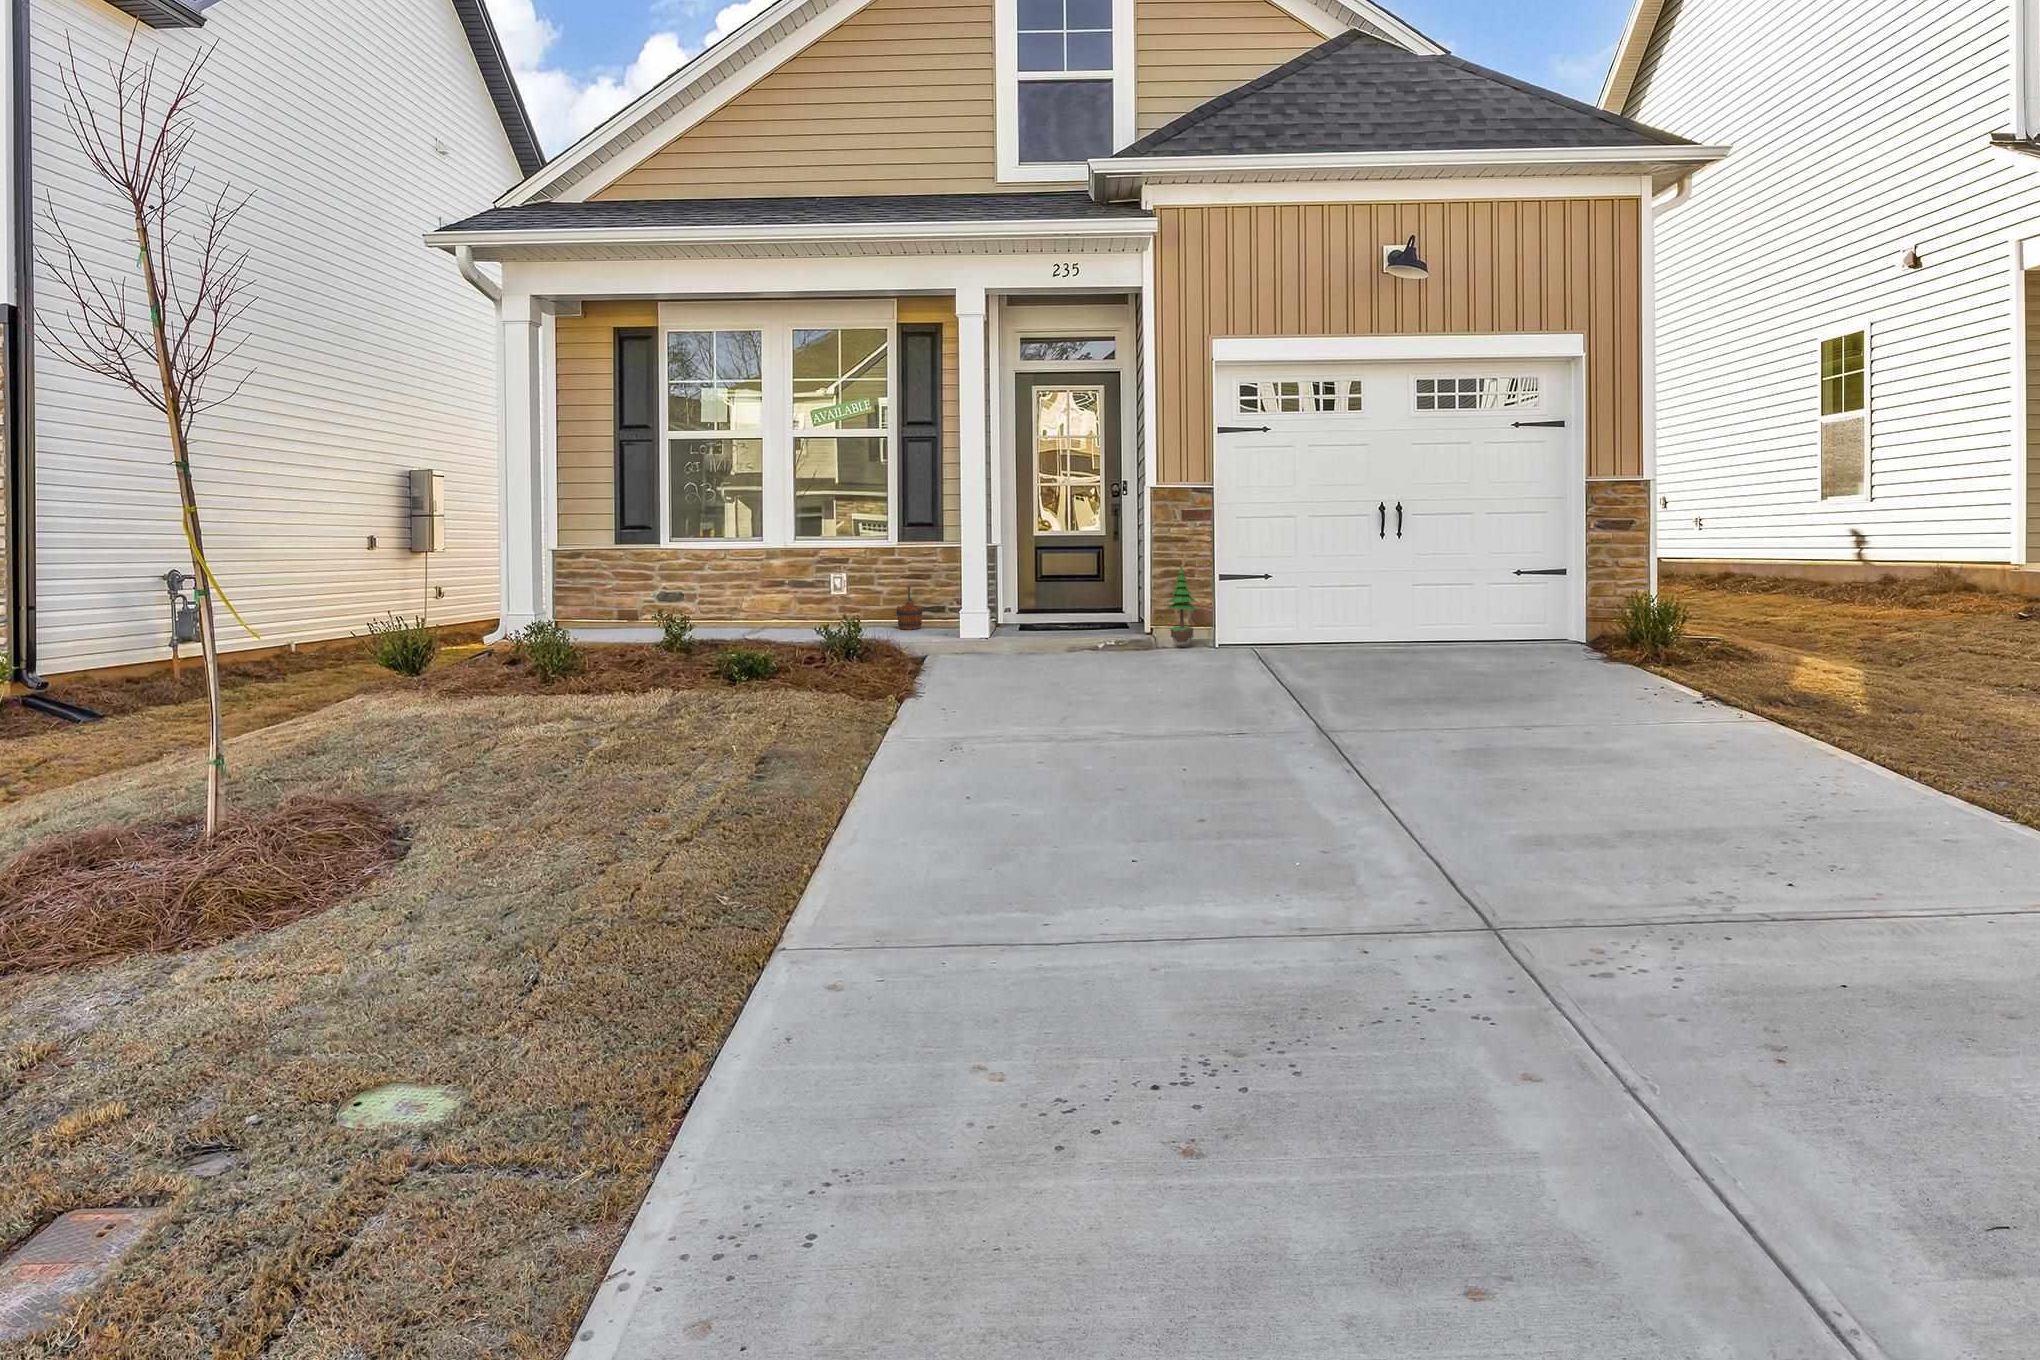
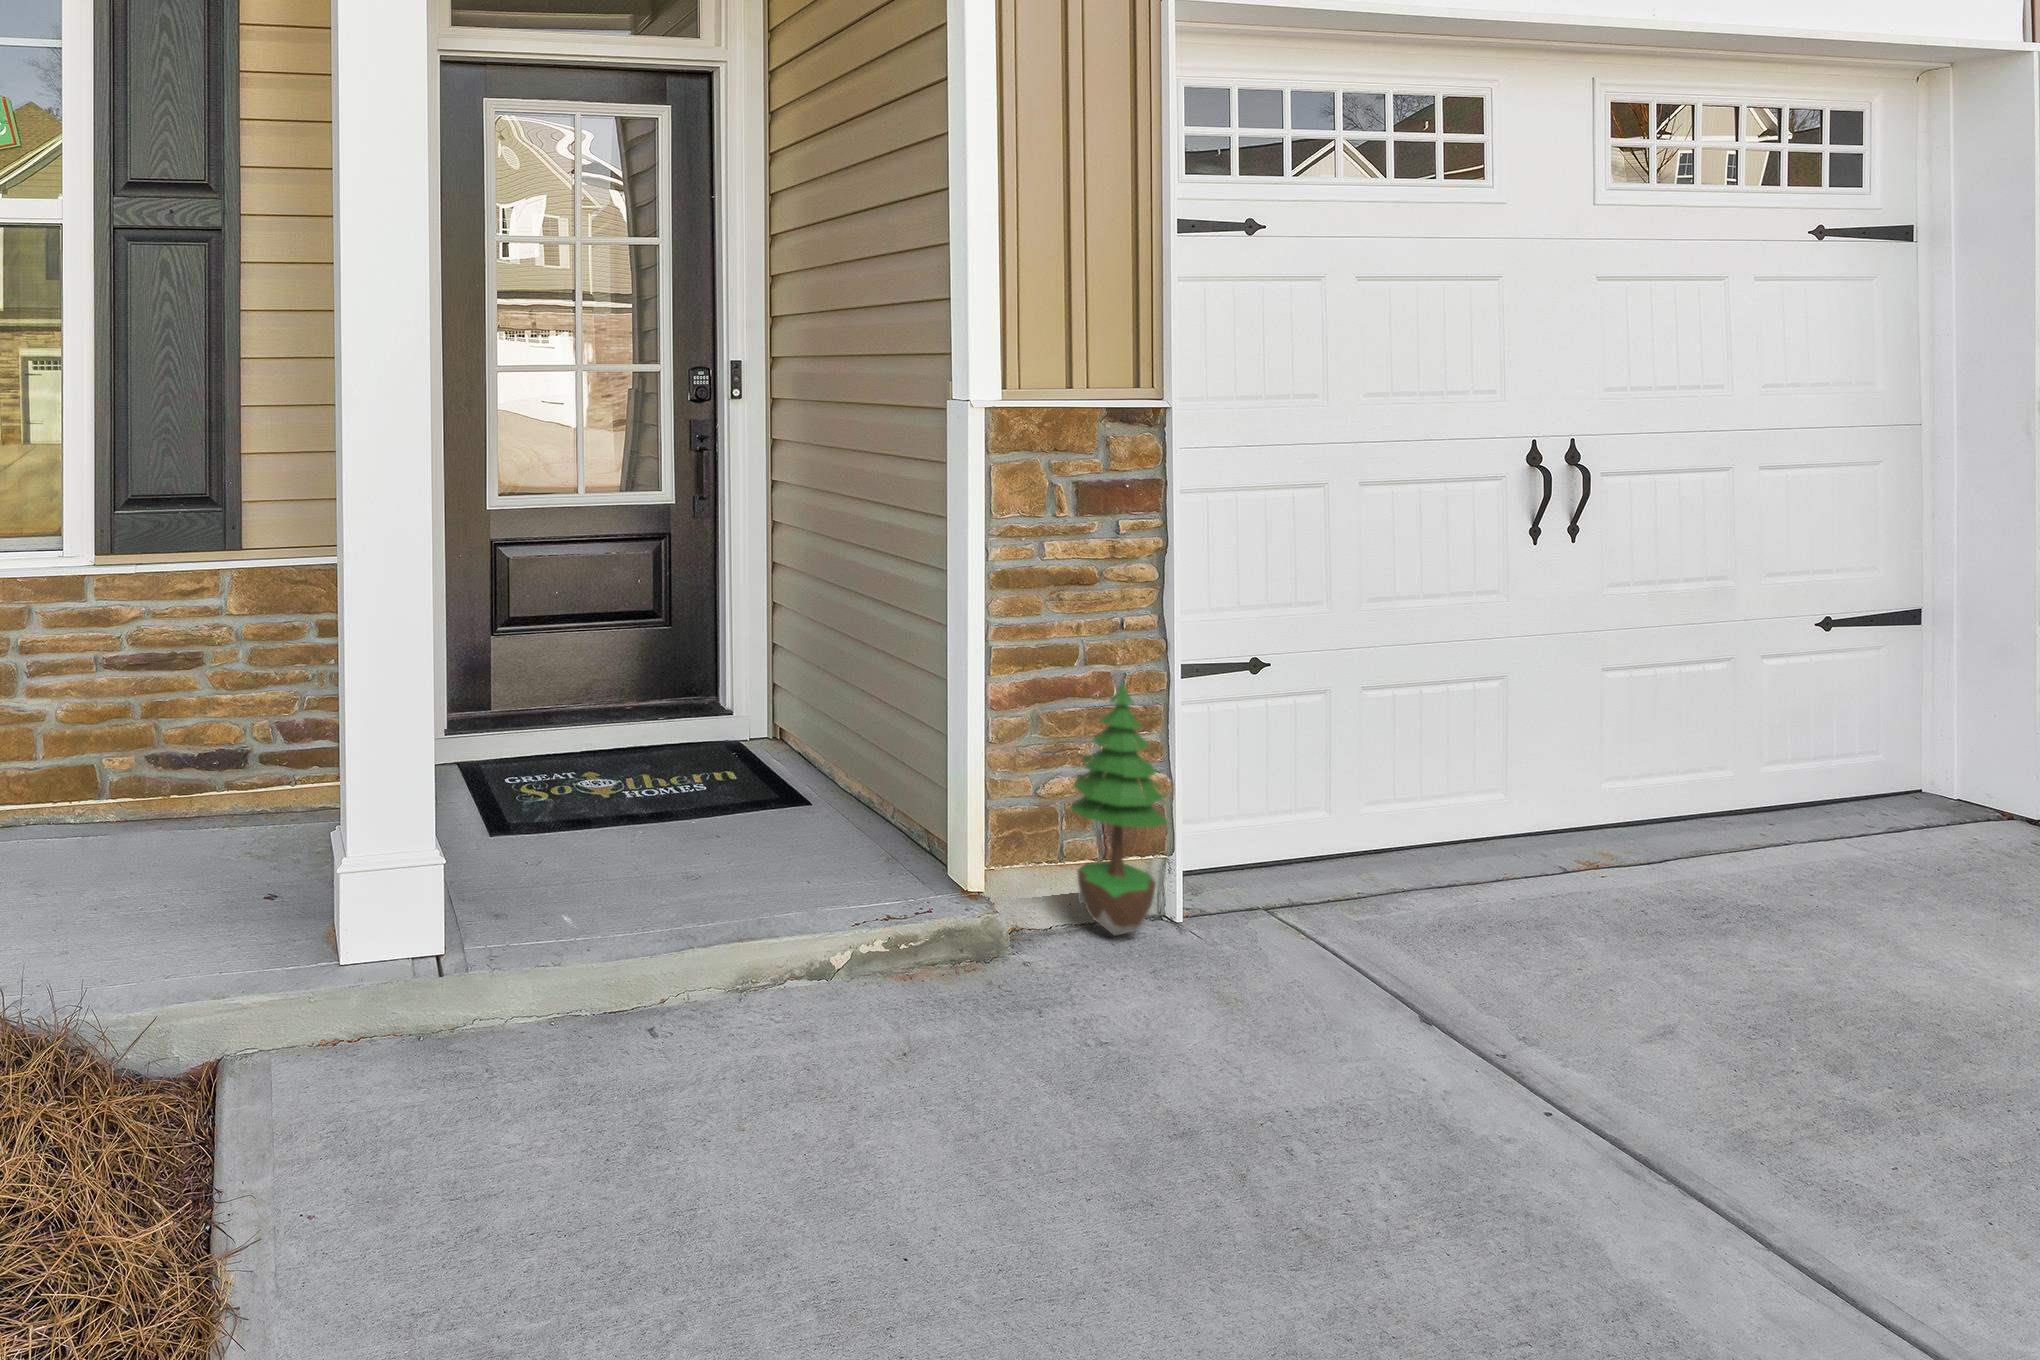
wooden bucket: present [897,585,923,630] -> none [93,695,175,840]

